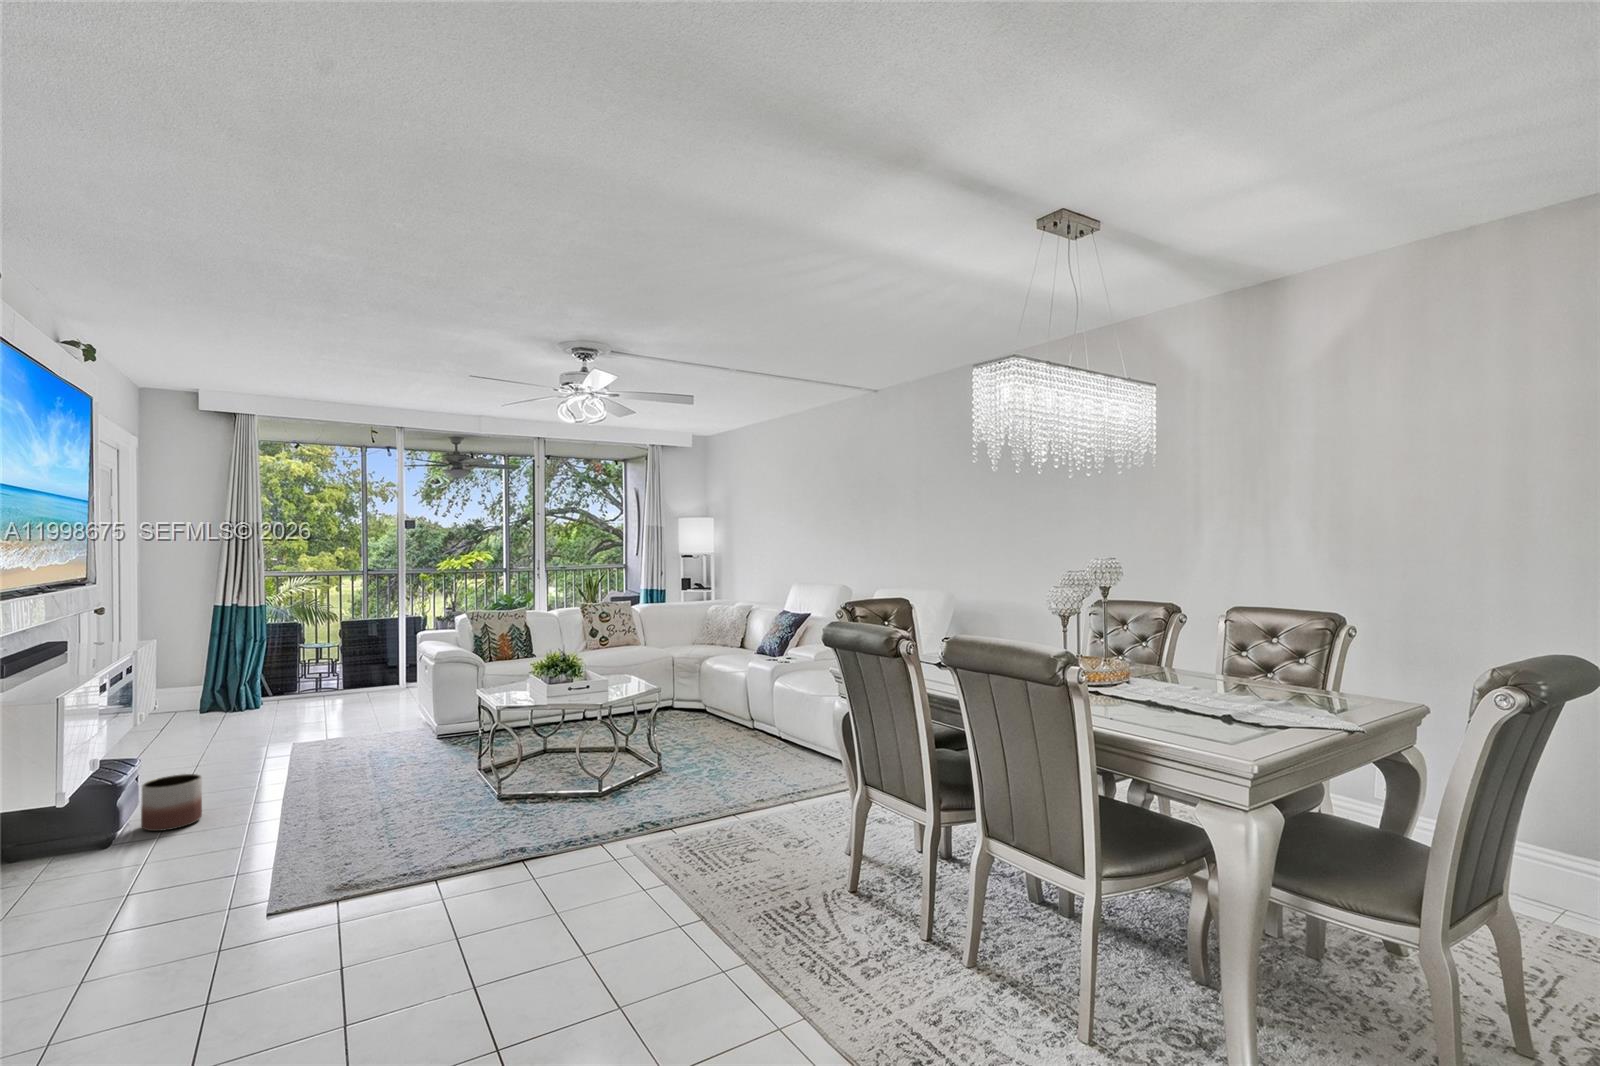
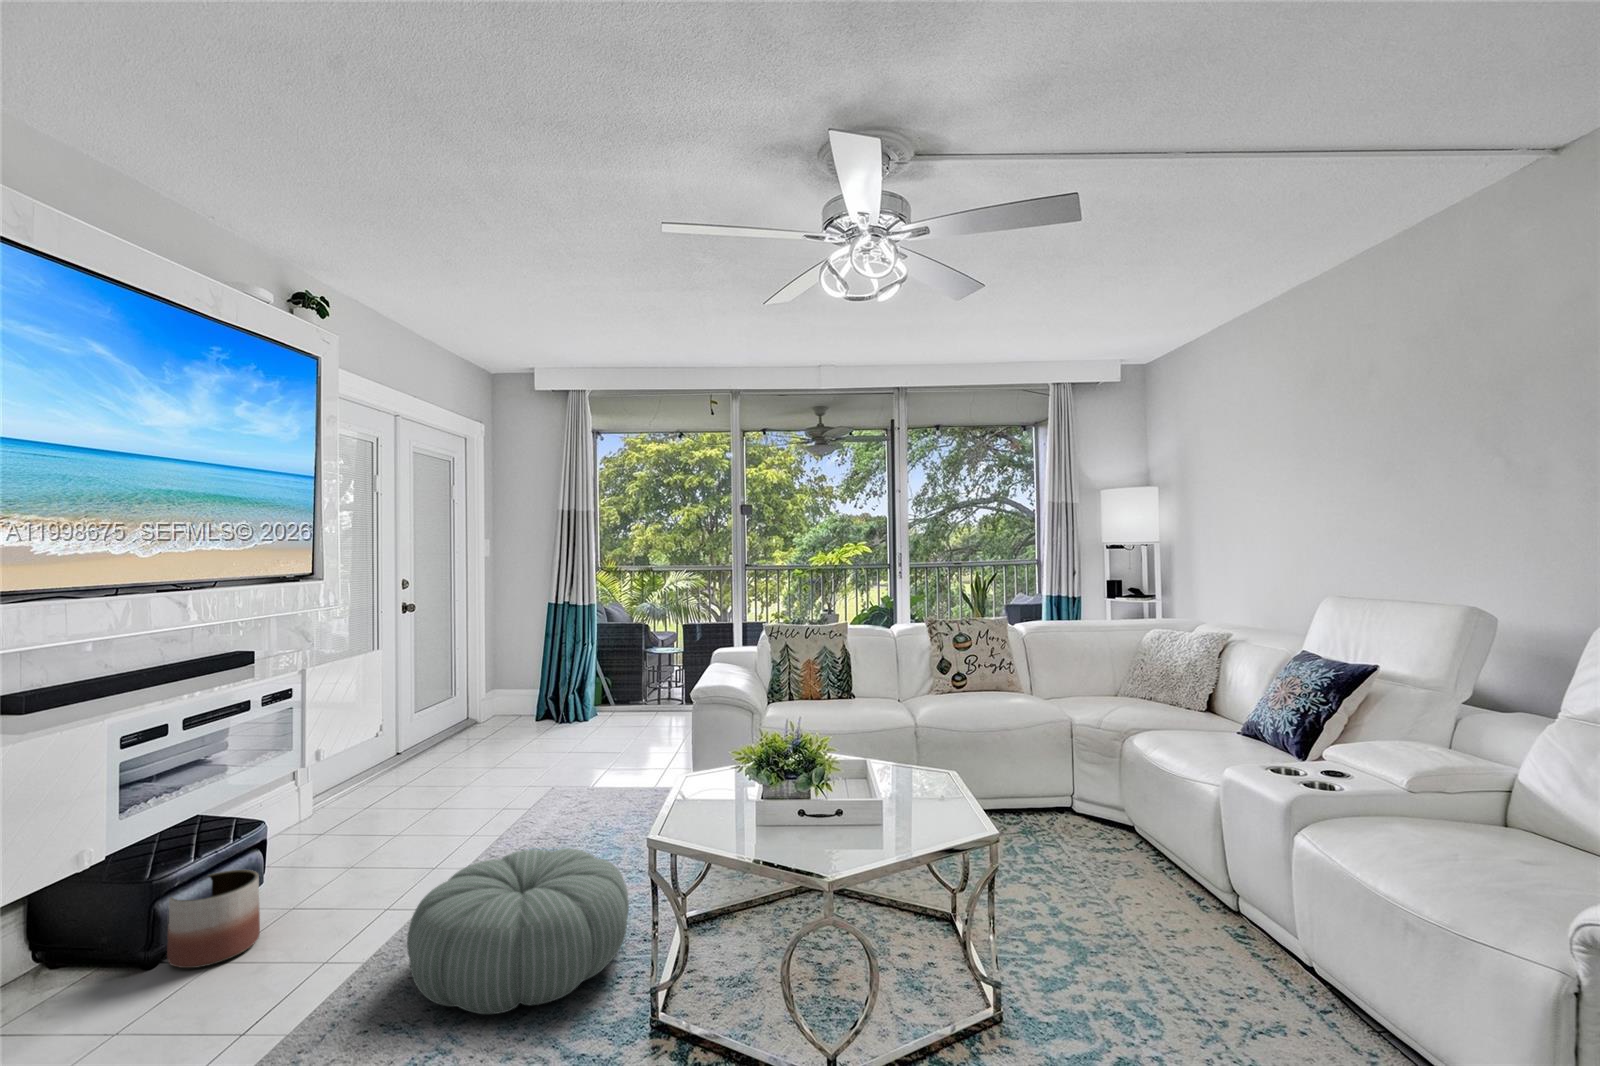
pouf: none [344,735,472,806] -> present [407,849,629,1014]

